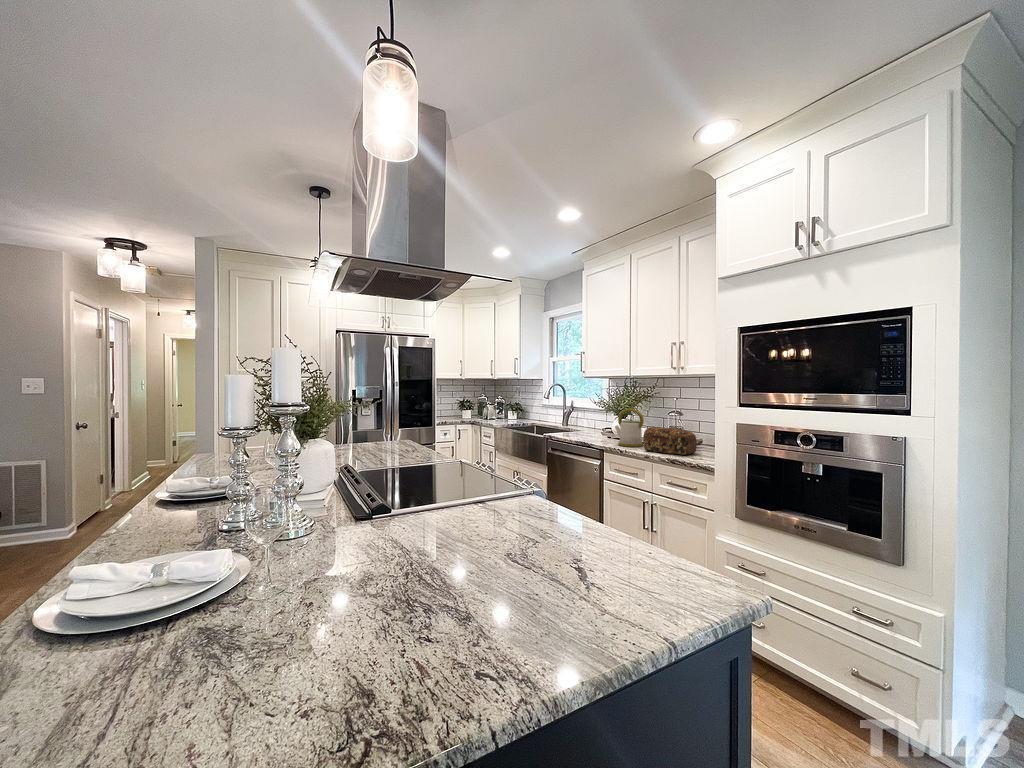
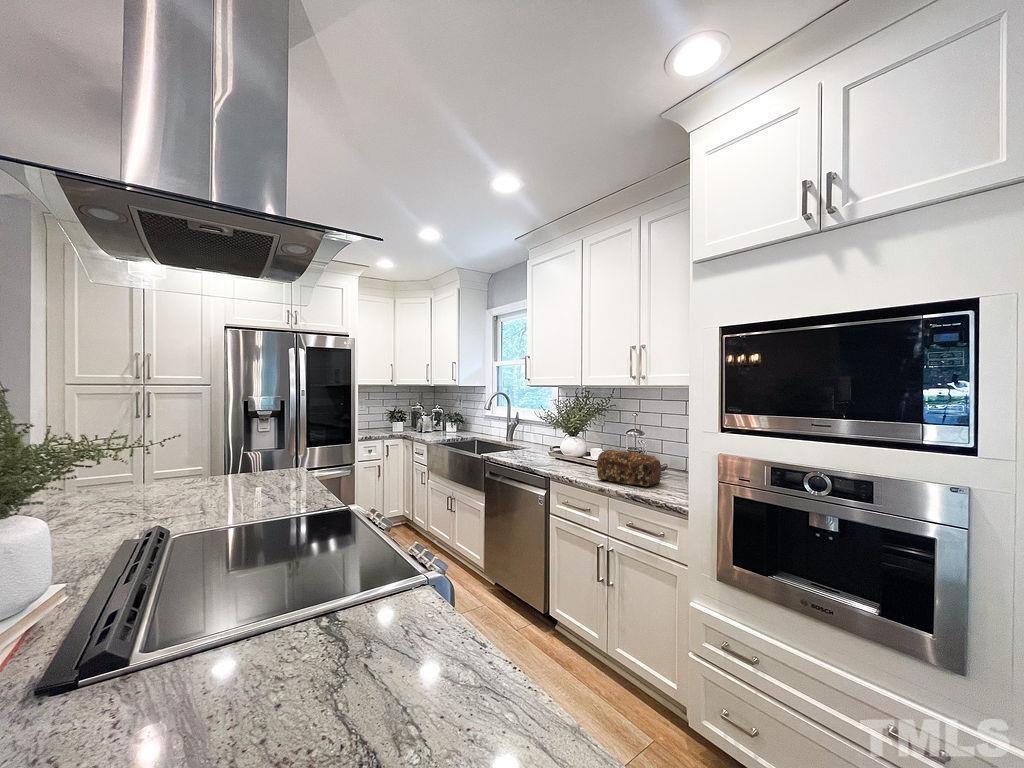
kettle: present [615,408,644,447] -> none [563,426,598,473]

